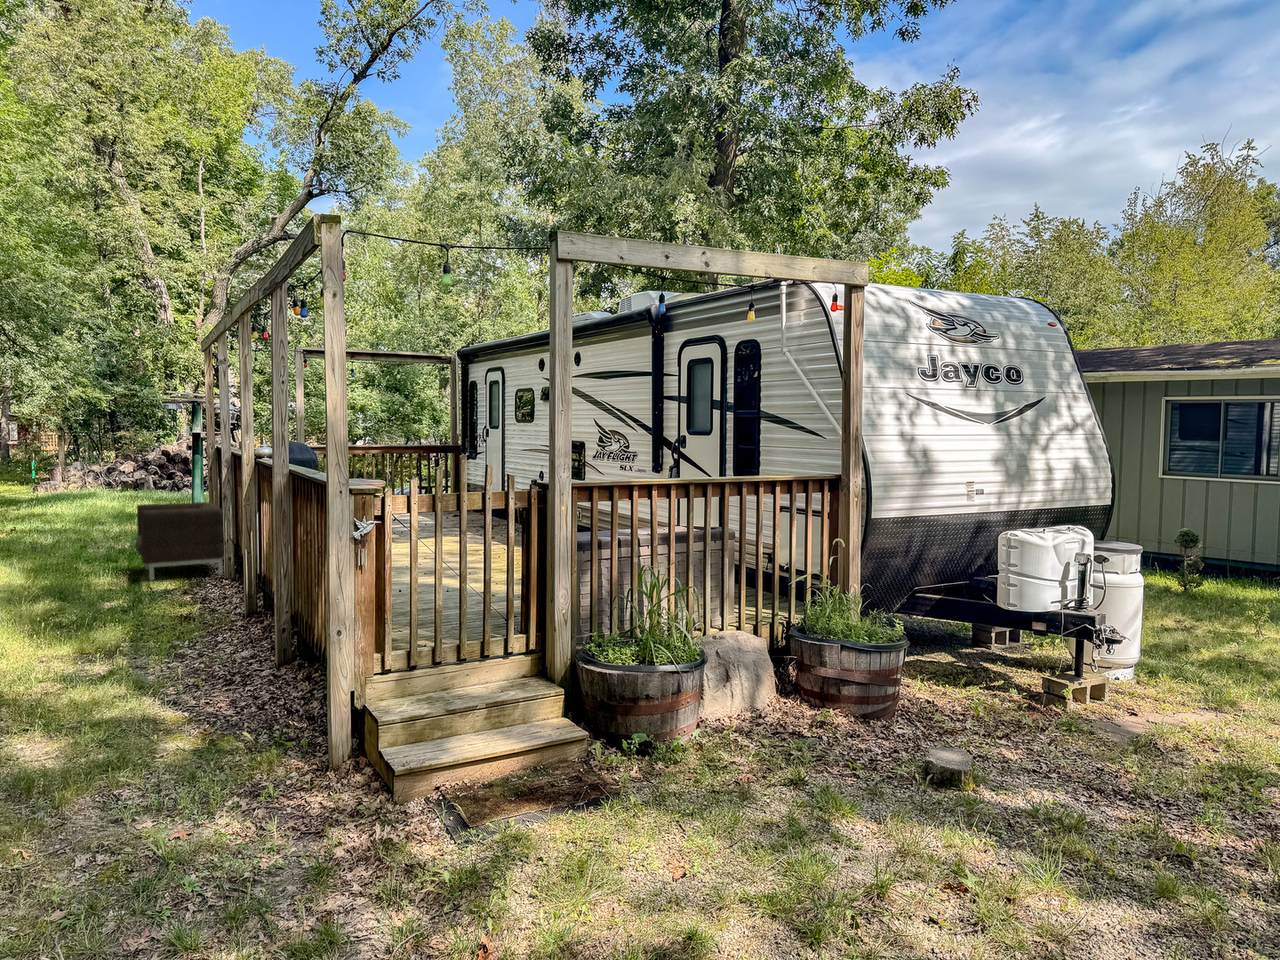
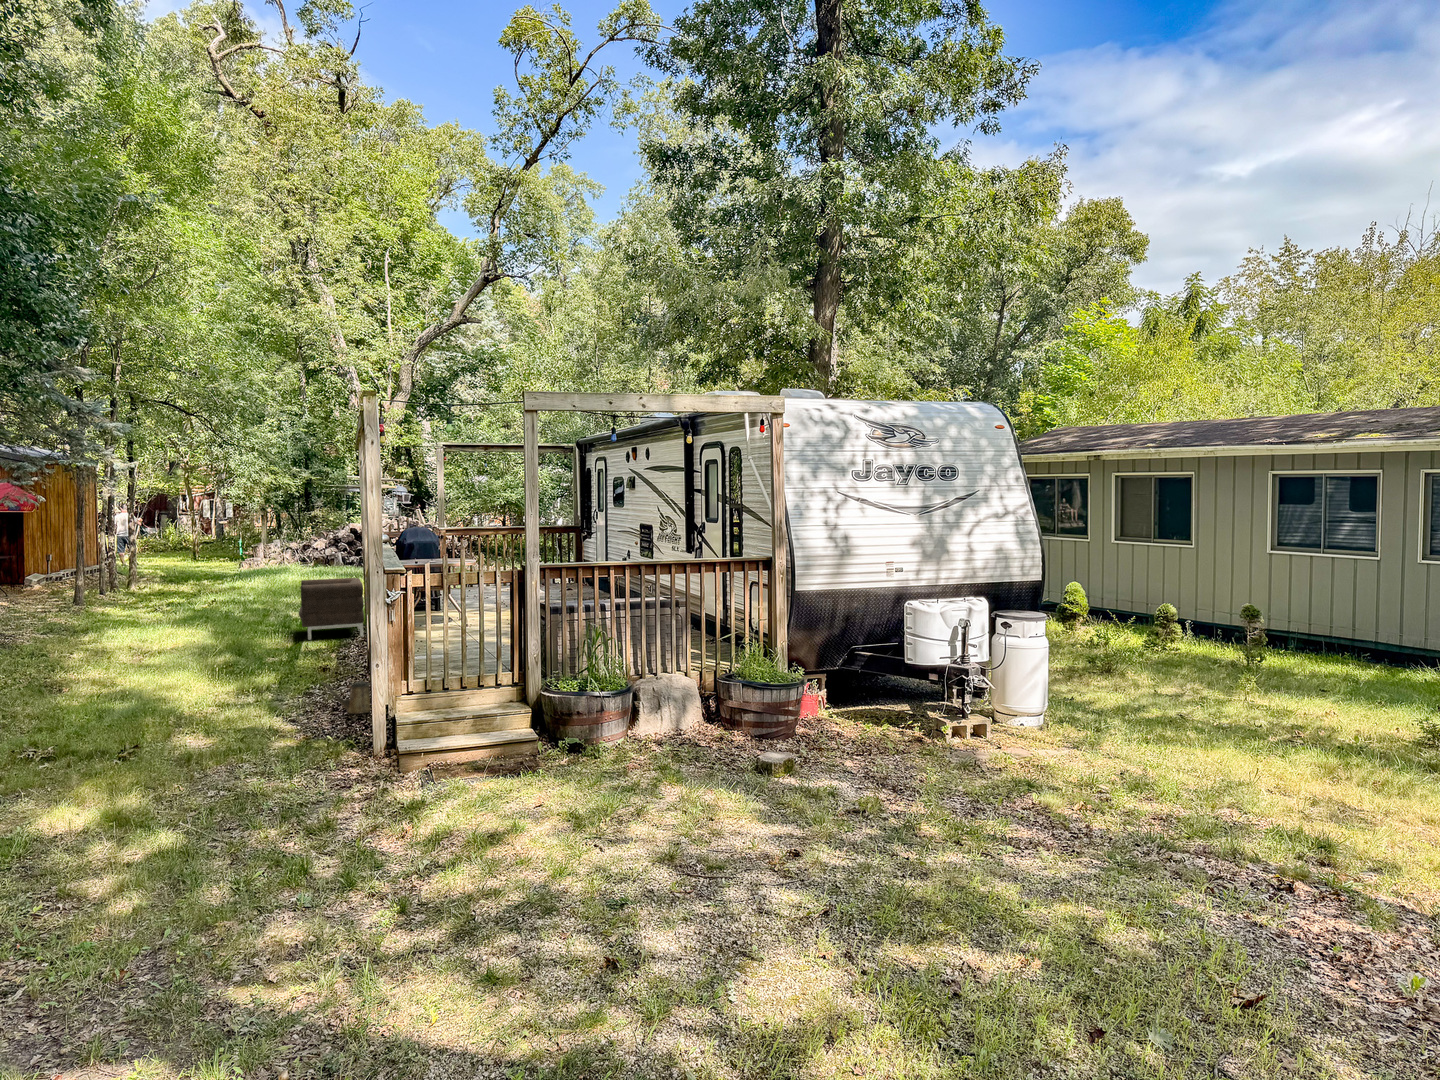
watering can: none [213,645,301,692] -> present [321,682,372,714]

